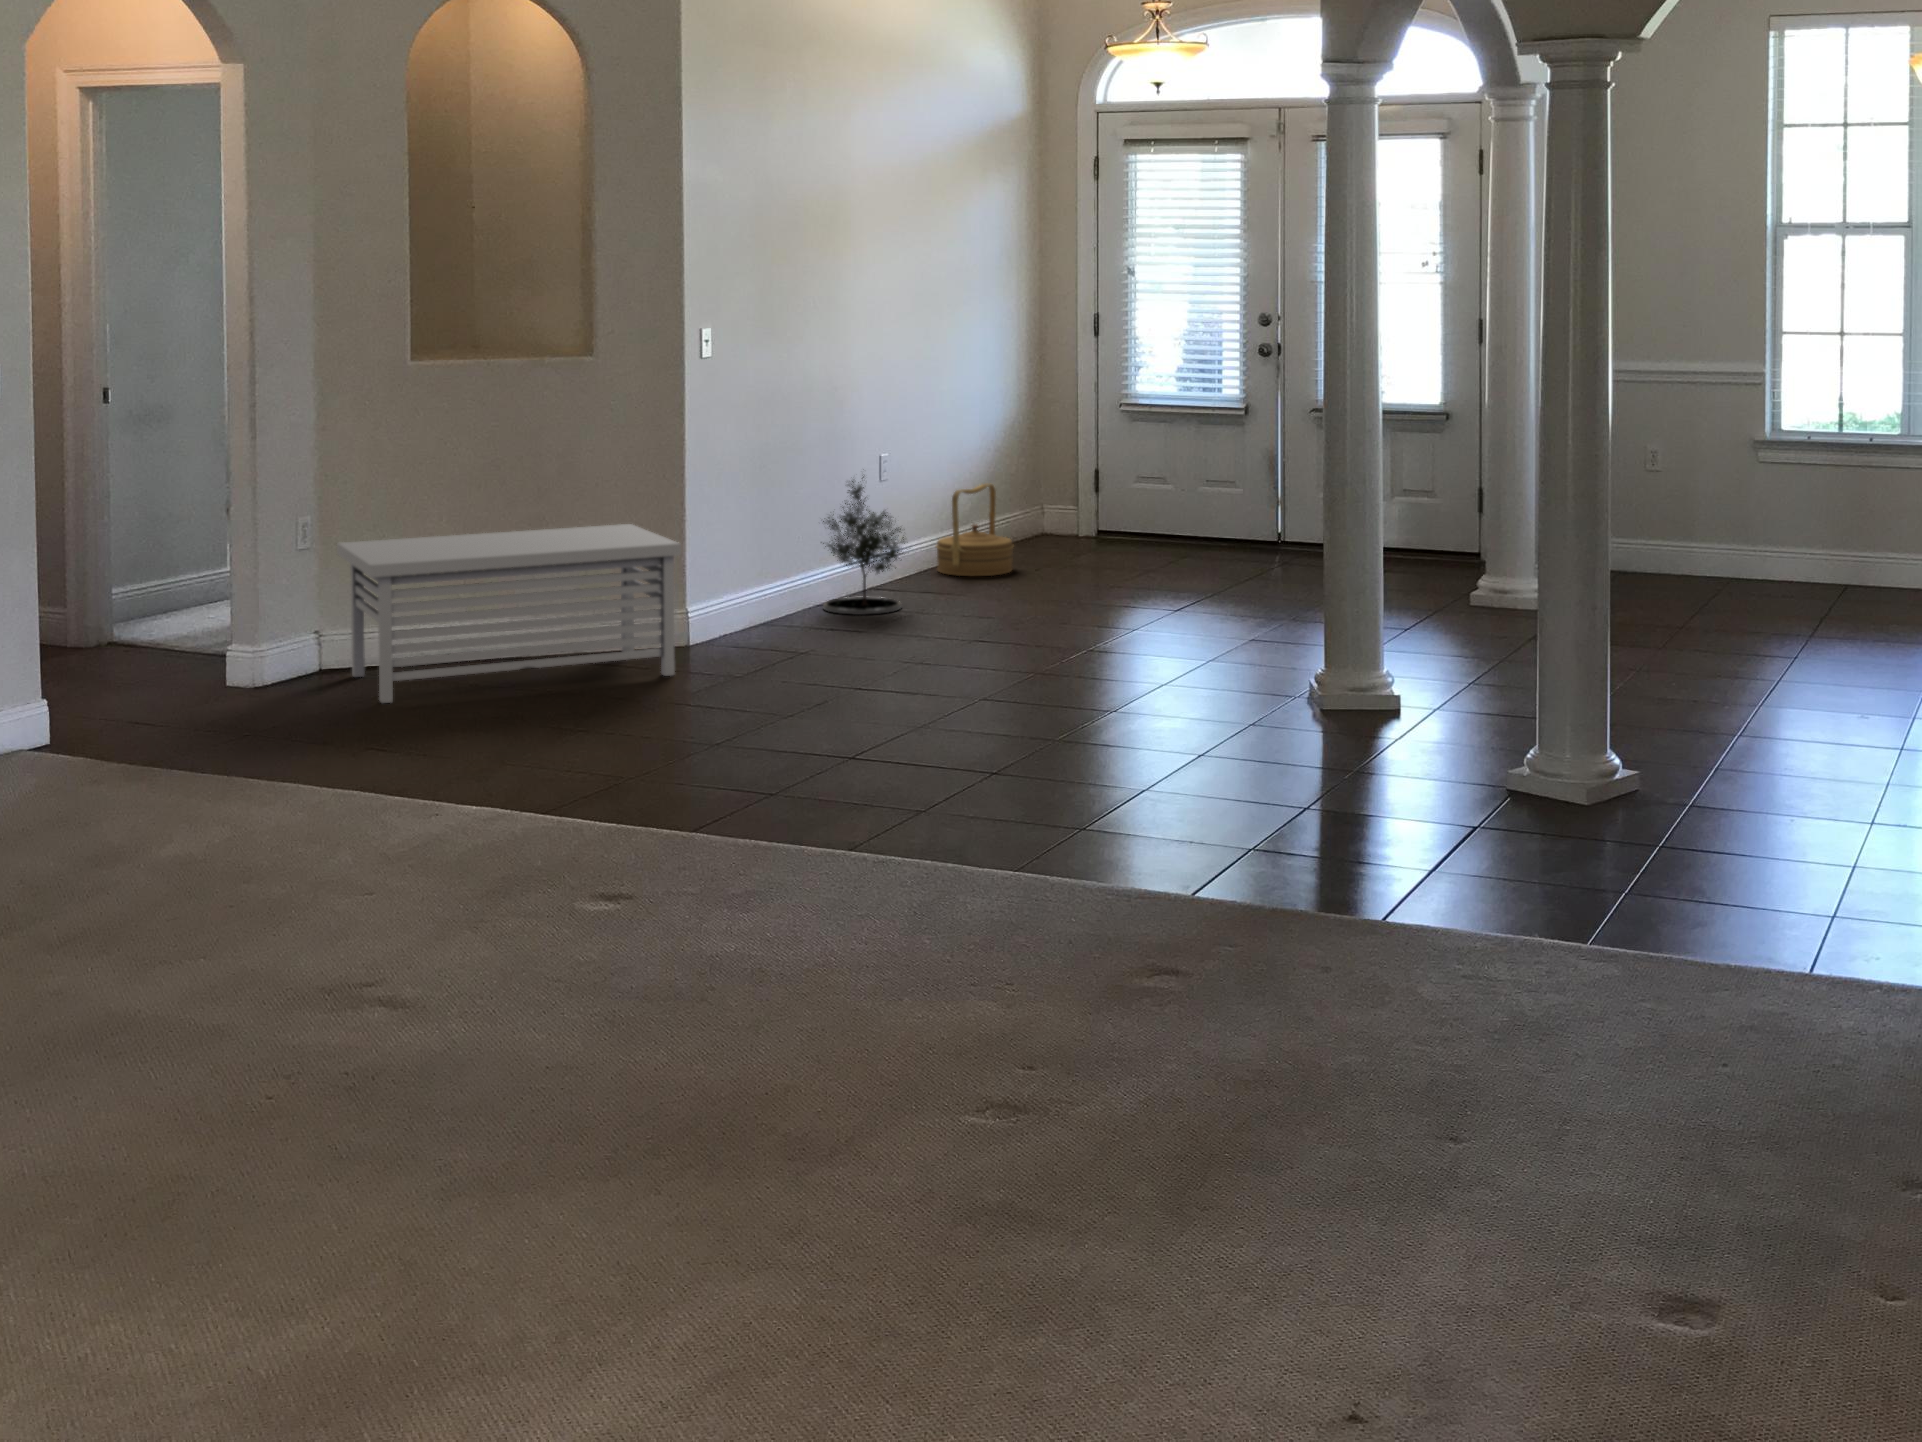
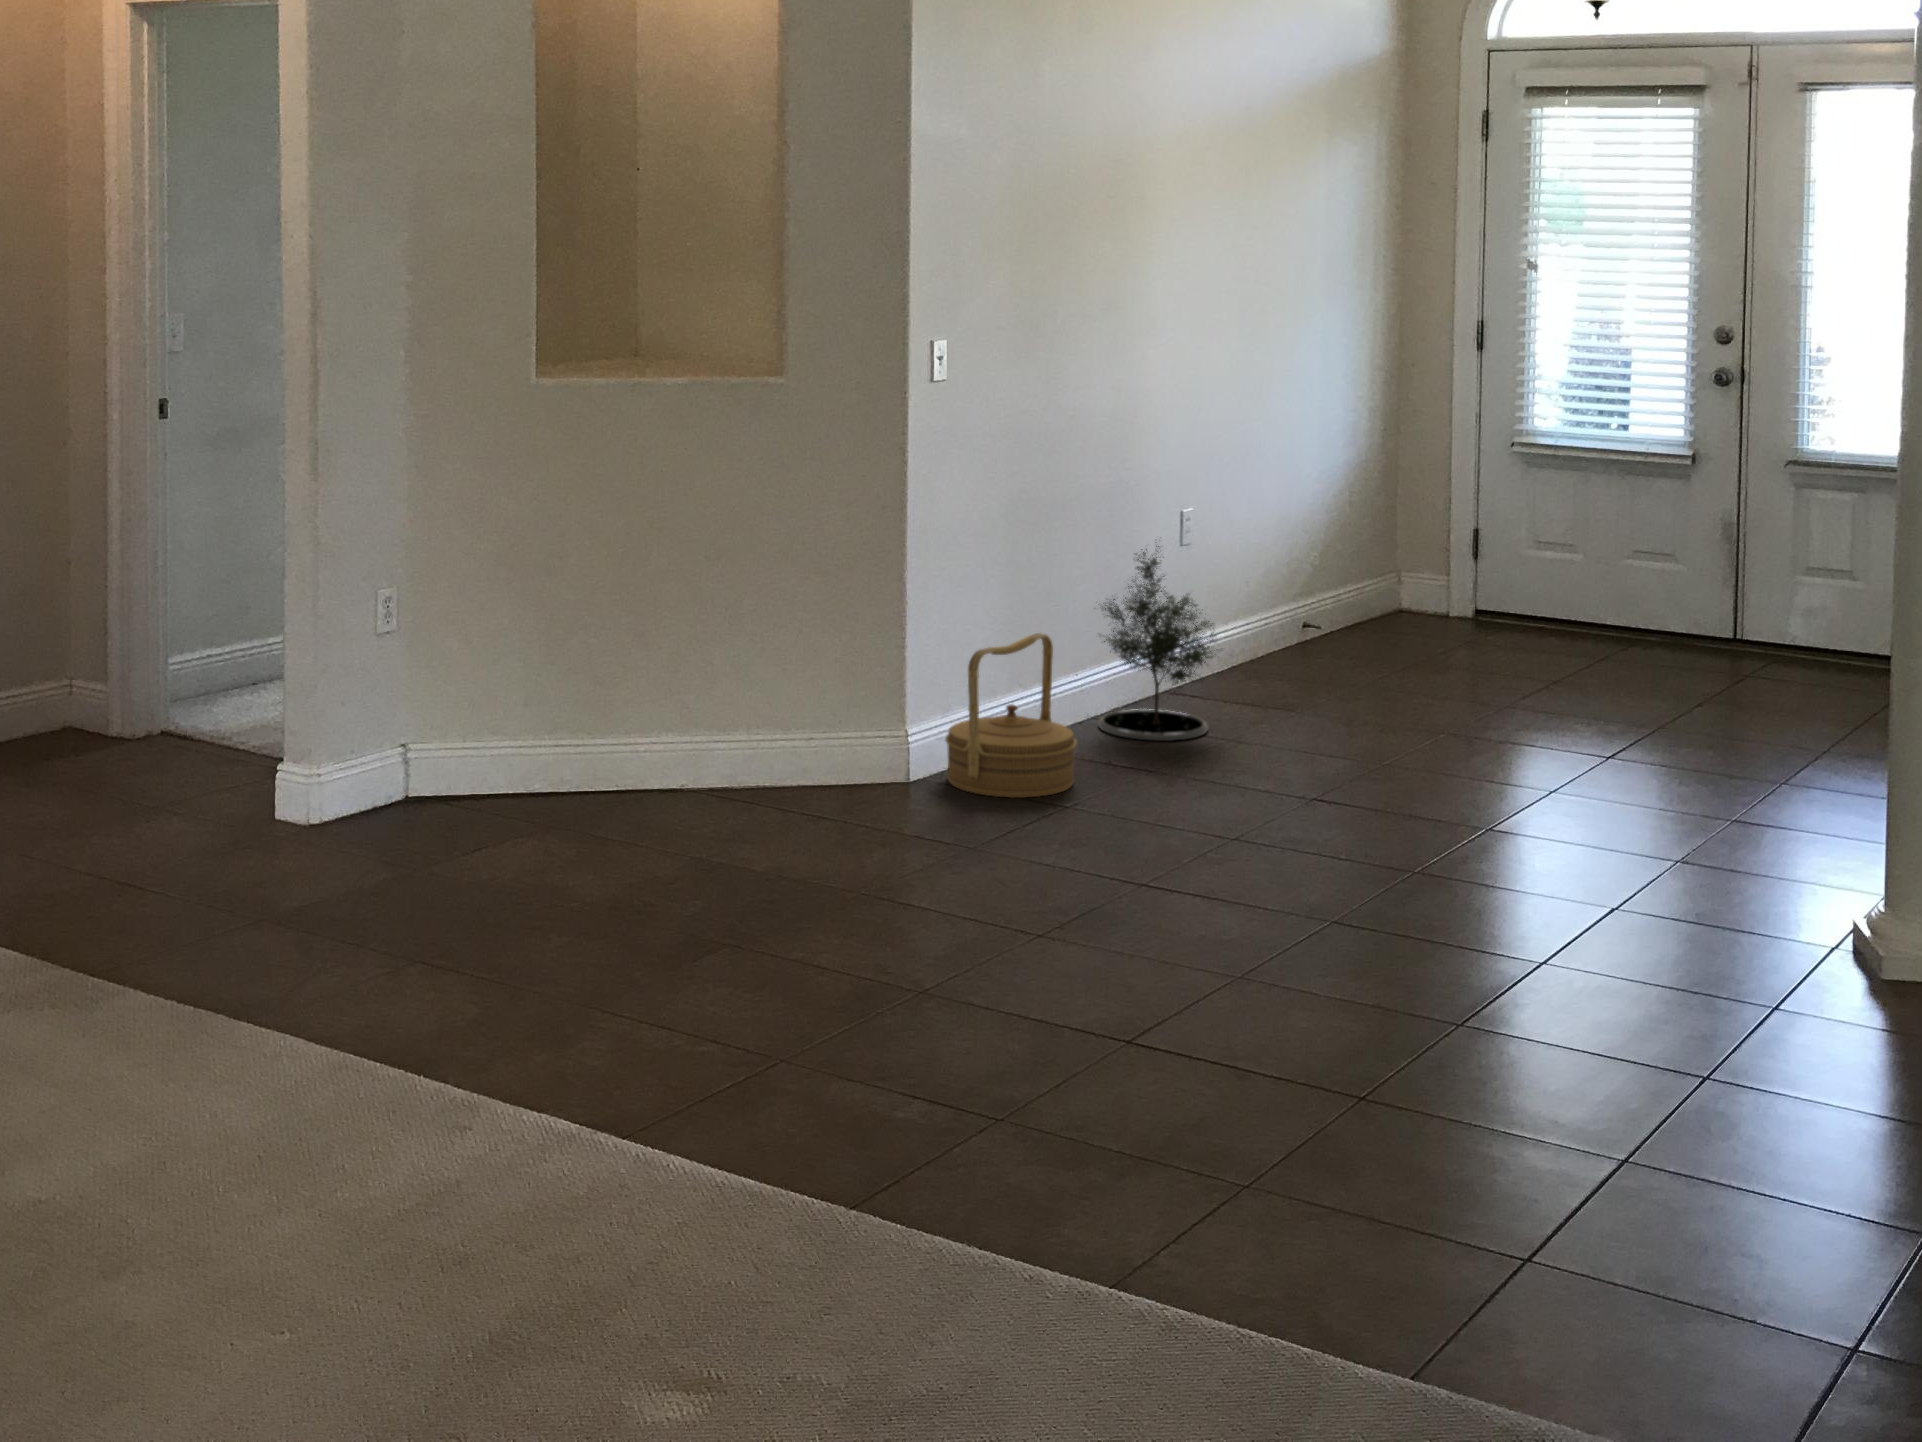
woven basket: present [936,483,1014,576] -> present [945,633,1077,798]
storage bench: present [337,524,681,703] -> none [424,612,890,869]

